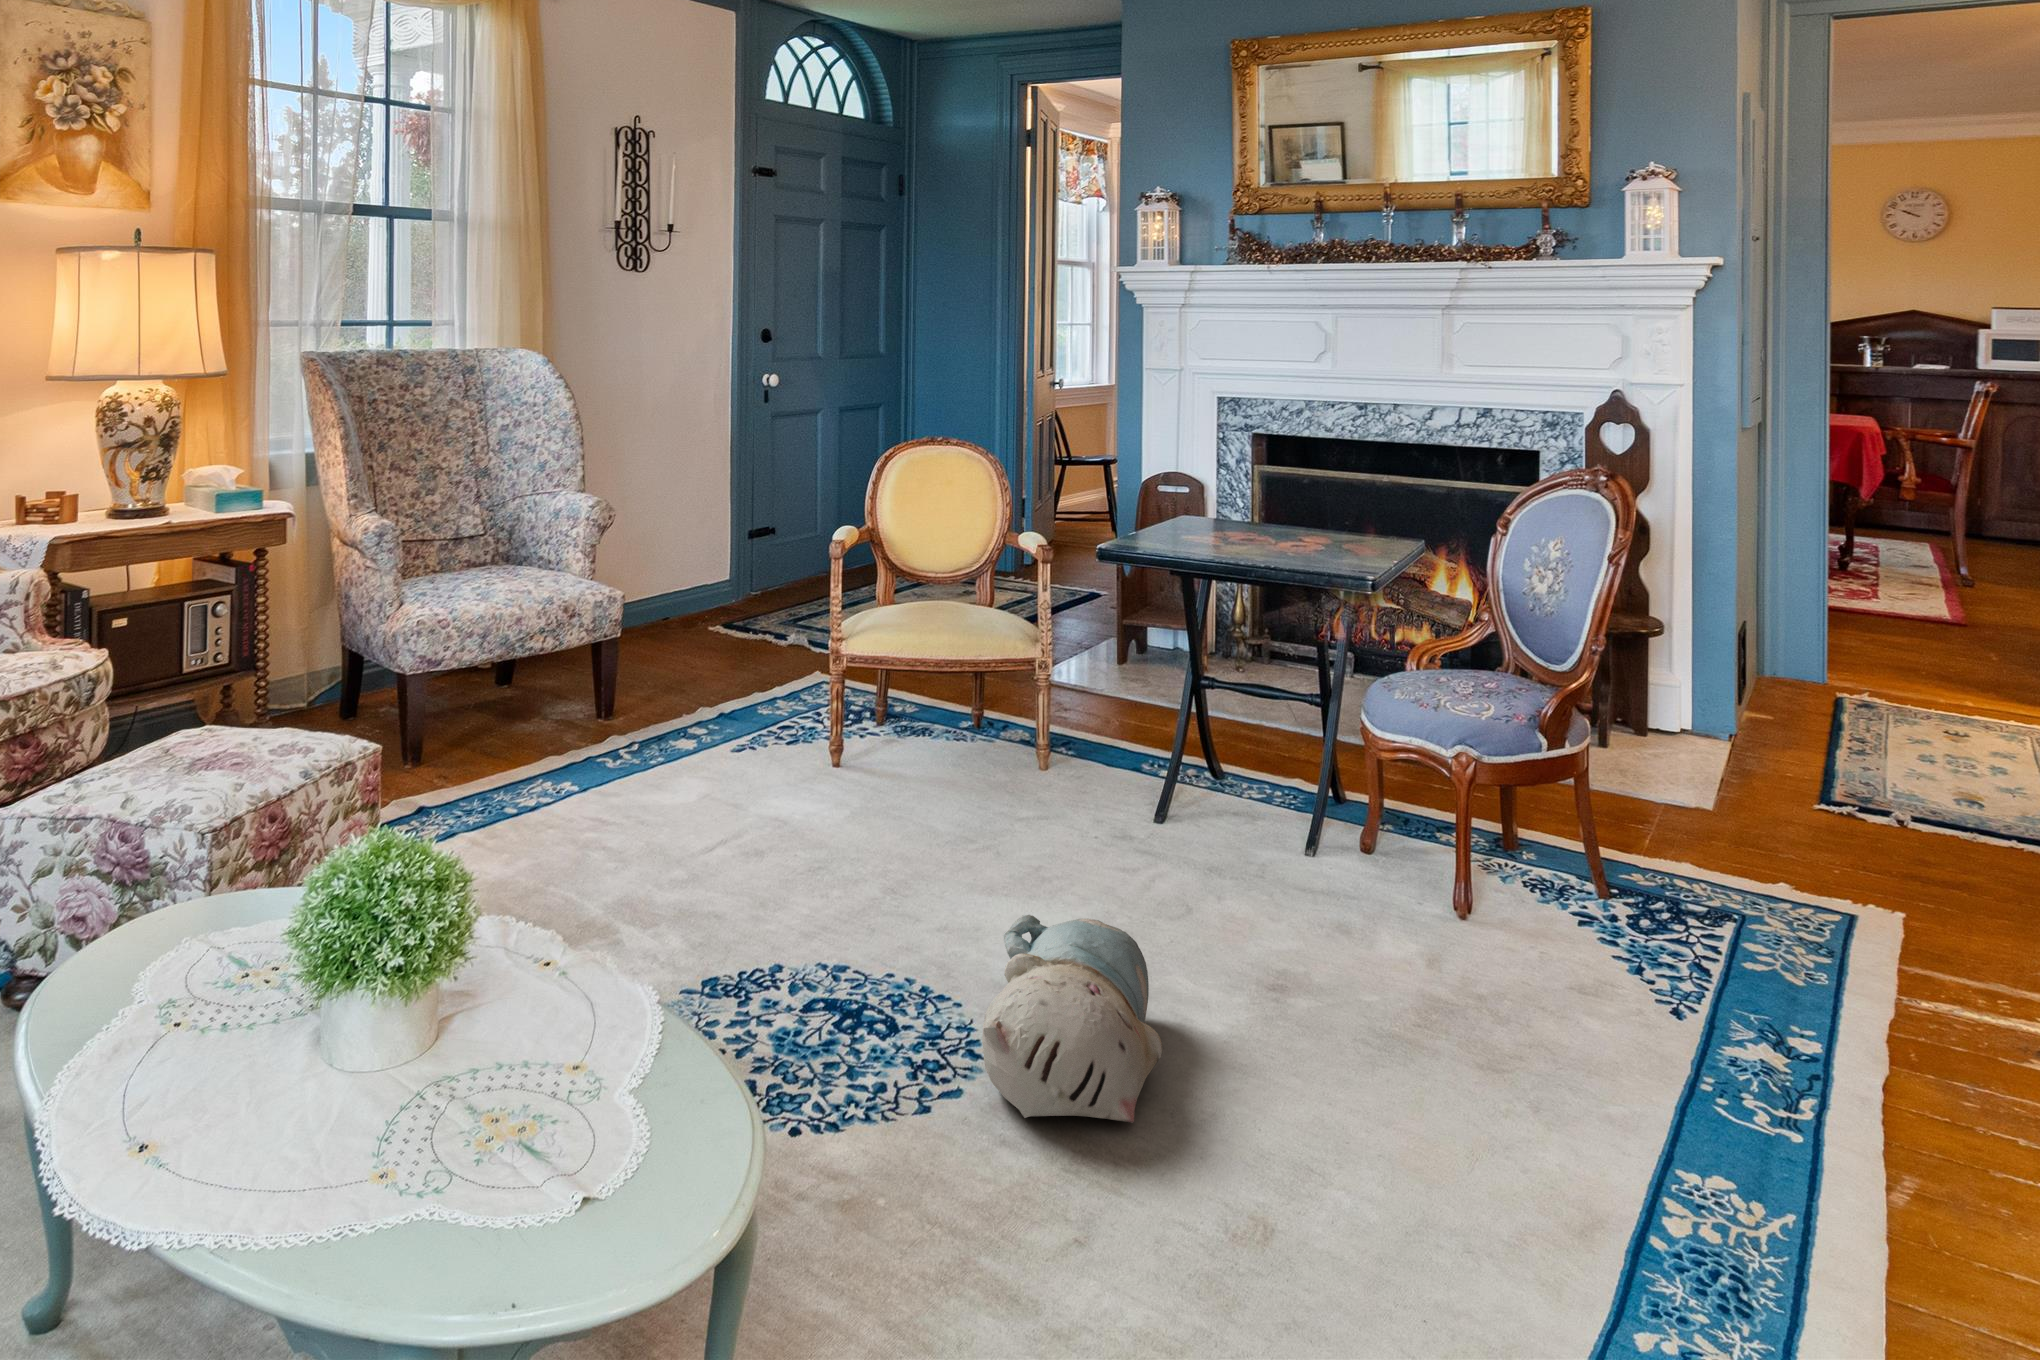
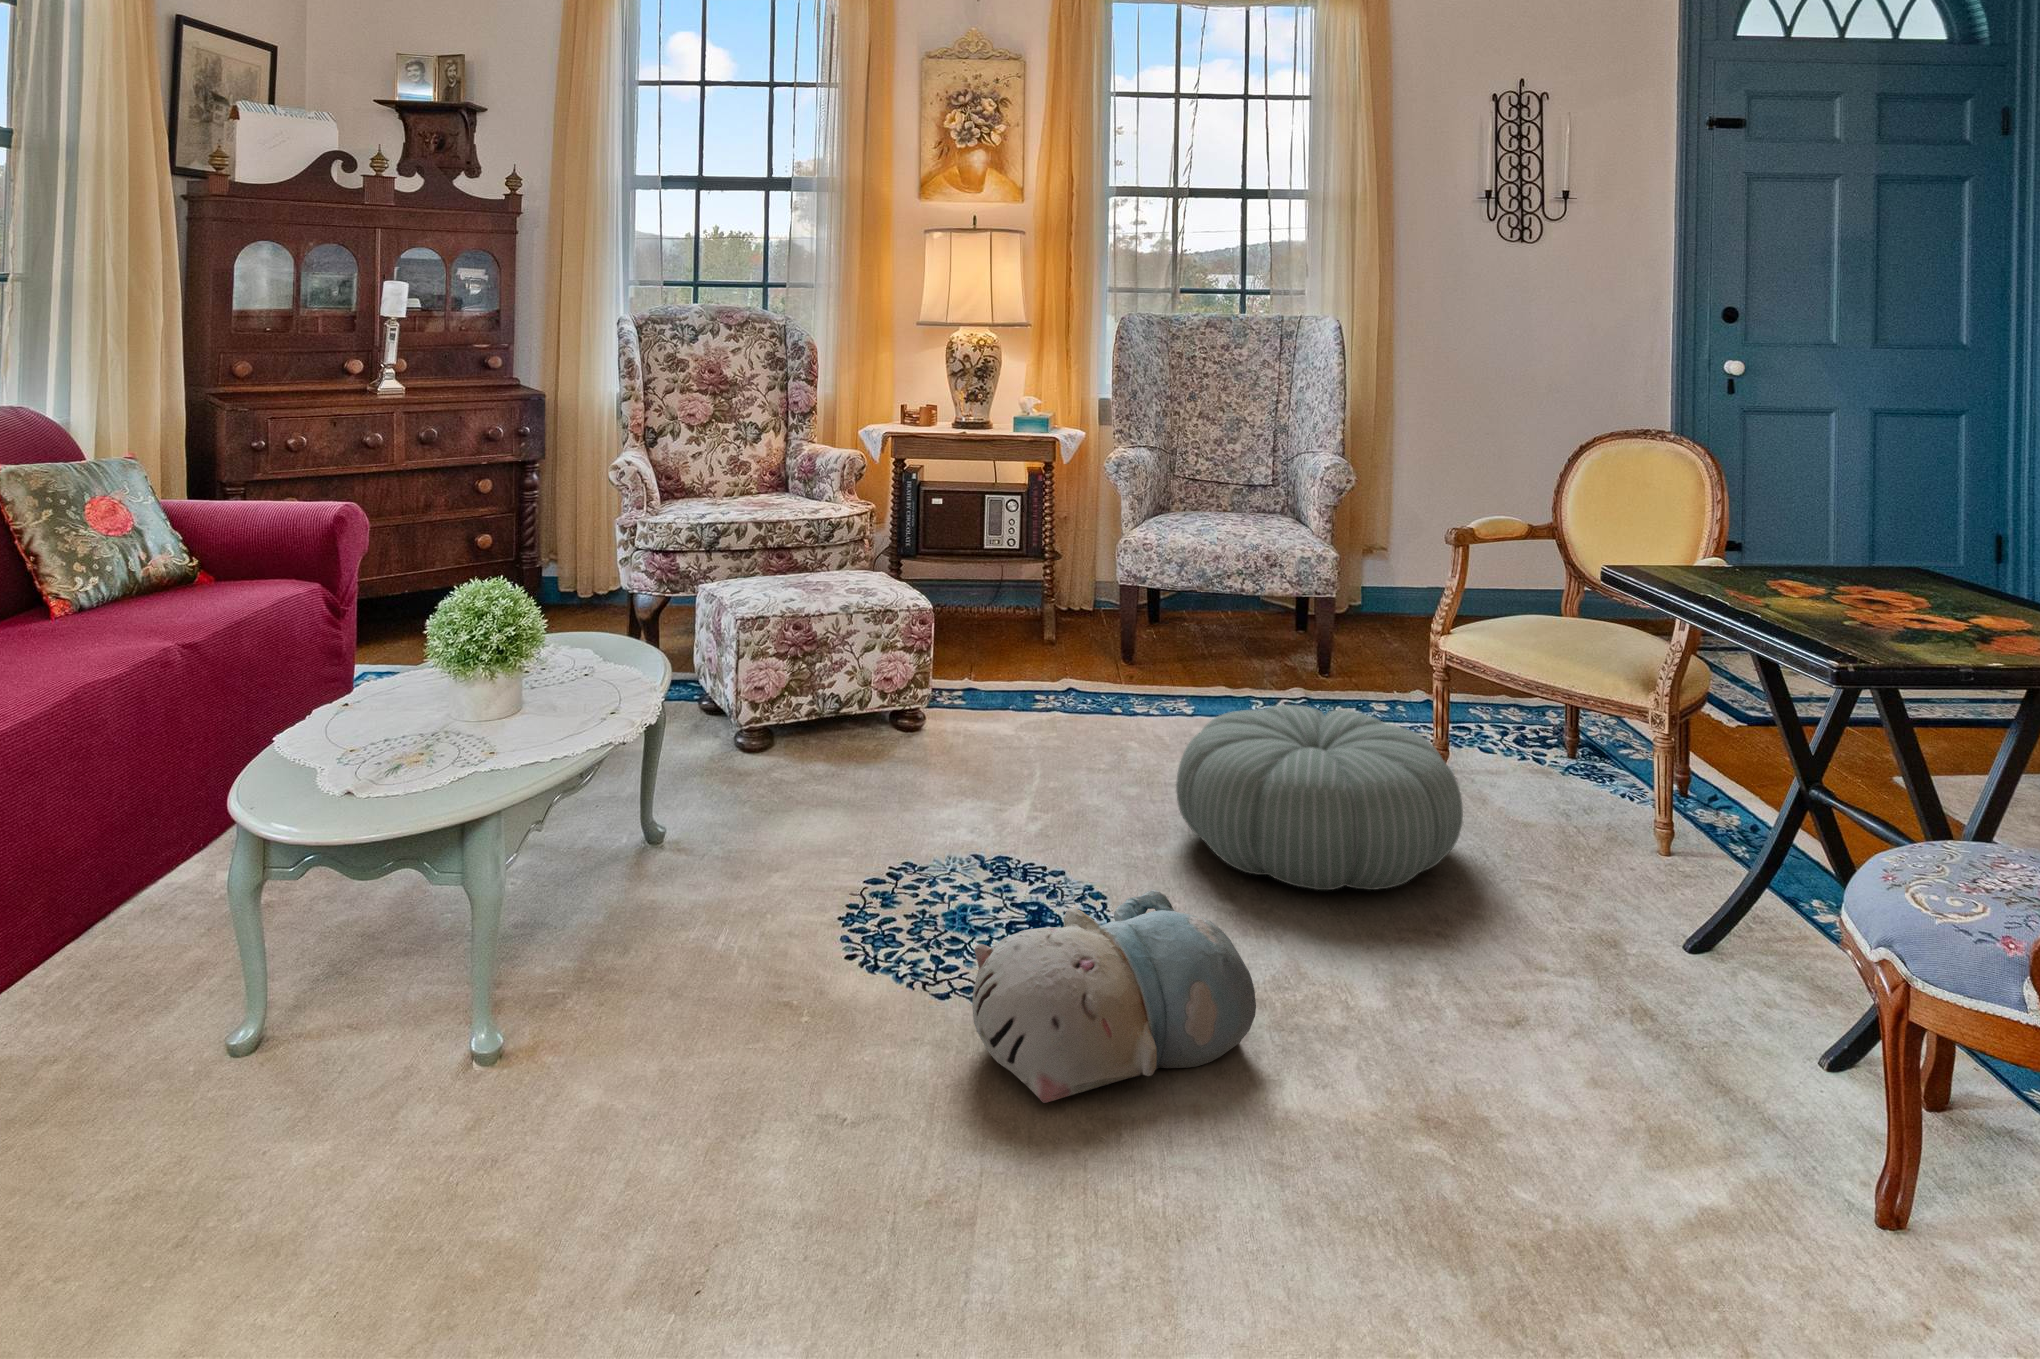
pouf: none [764,727,1026,898] -> present [1176,705,1463,890]

